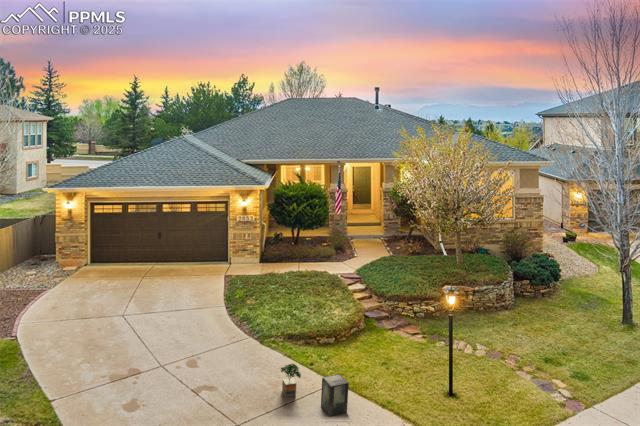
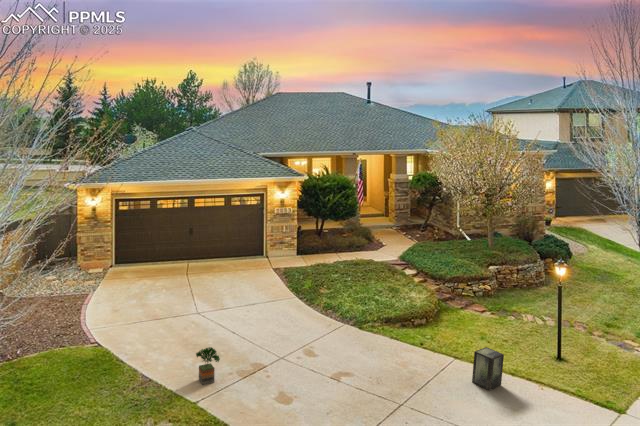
potted tree: present [281,364,301,397] -> present [196,347,220,385]

